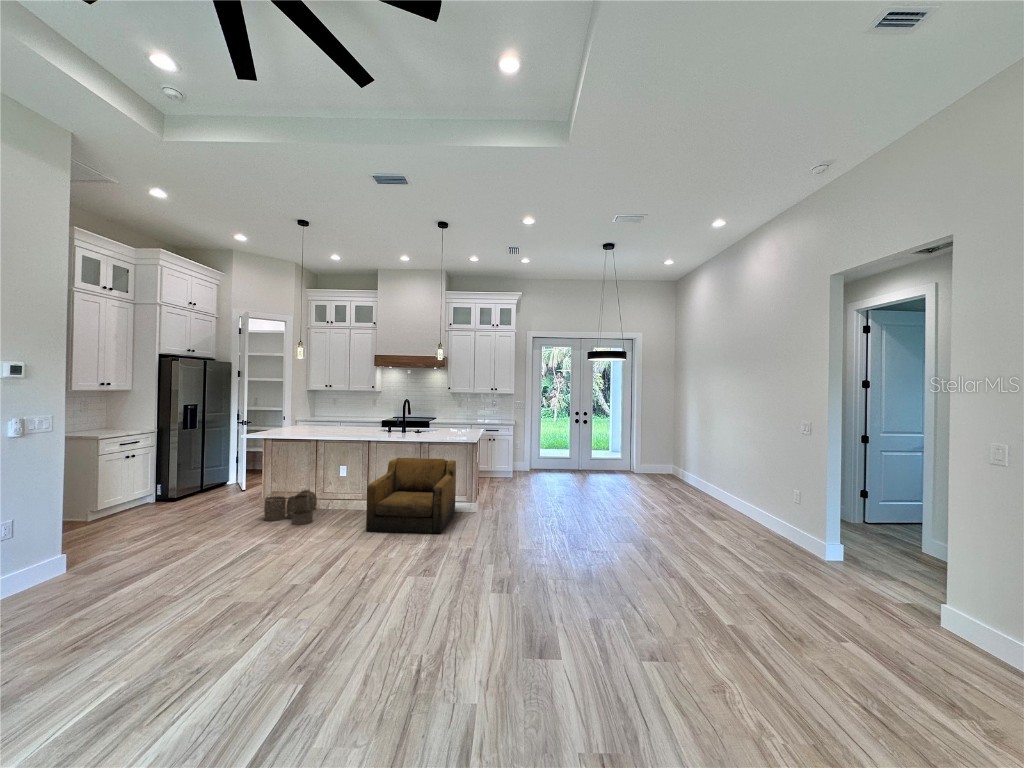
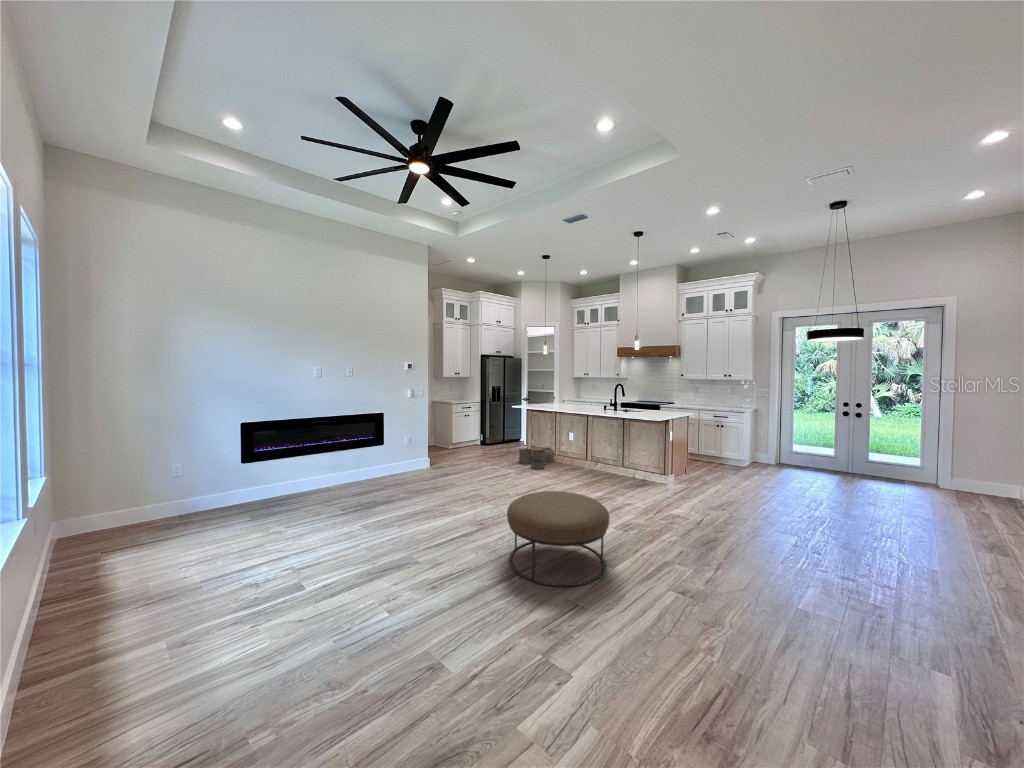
armchair: present [366,458,456,533] -> none [568,431,651,495]
ottoman: none [409,541,547,683] -> present [507,491,609,587]

